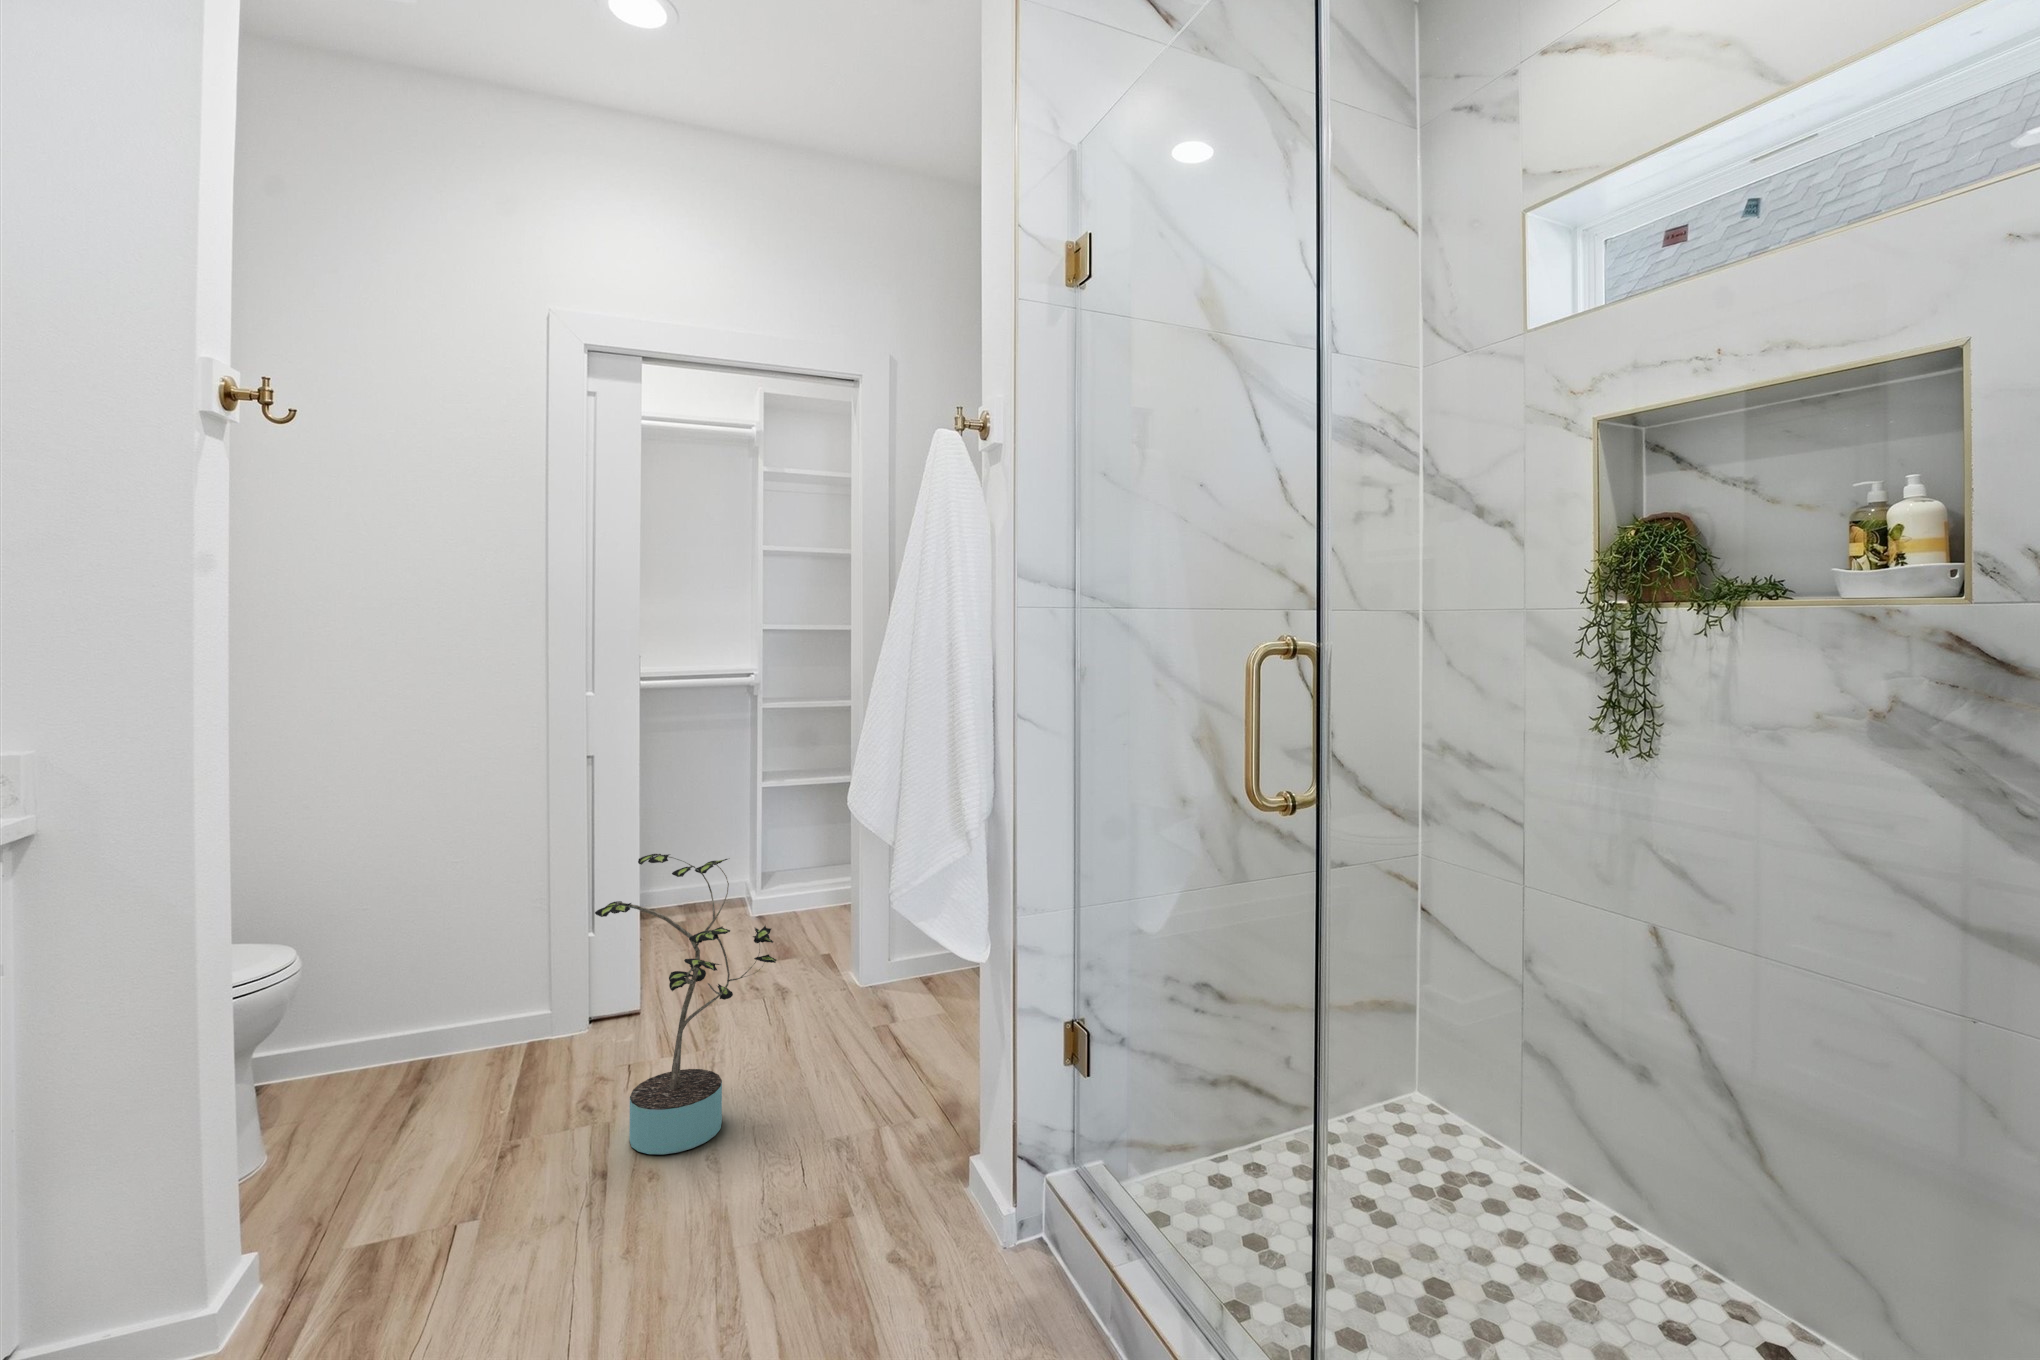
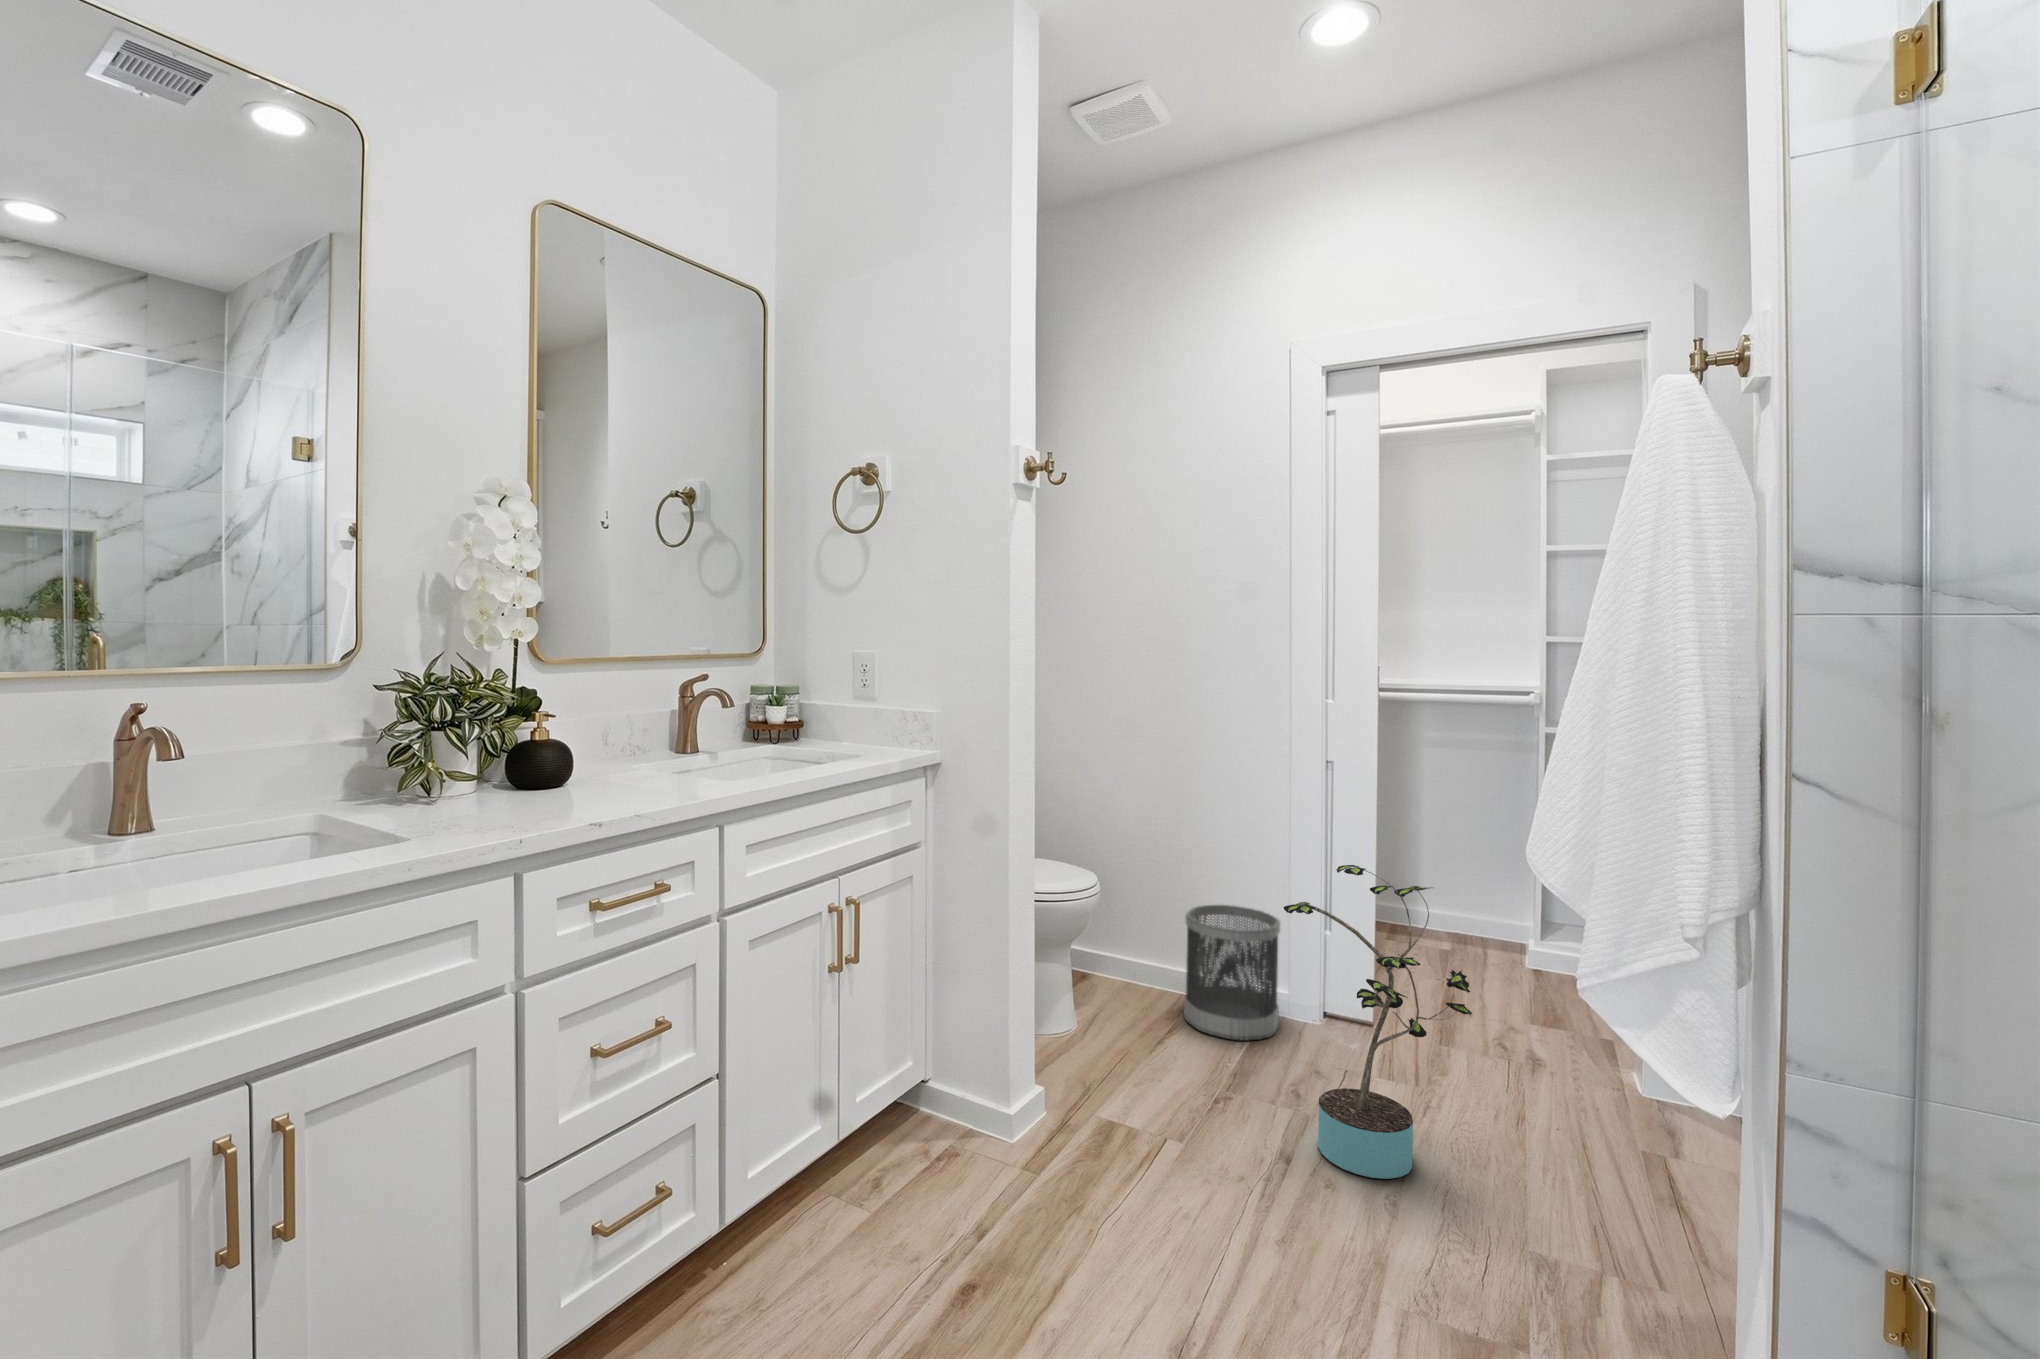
wastebasket: none [421,932,544,1092] -> present [1184,905,1280,1041]

